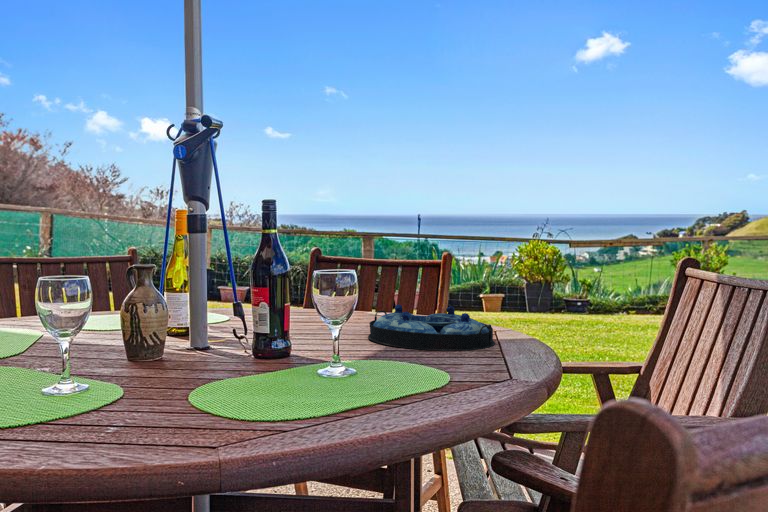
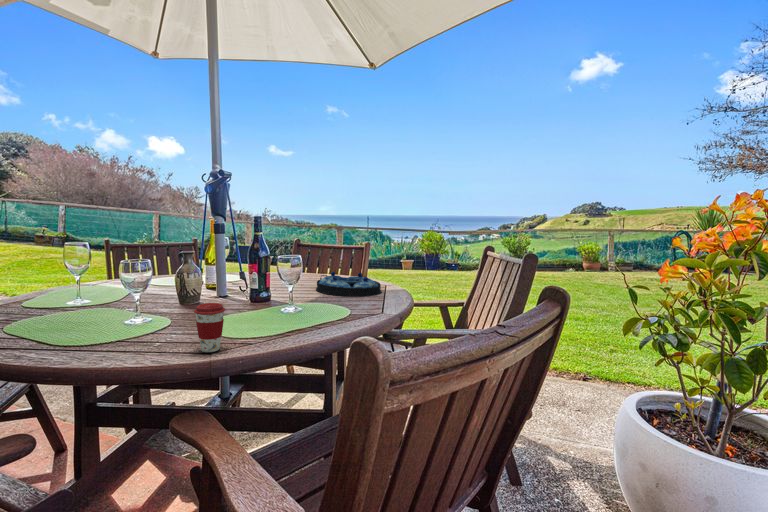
coffee cup: none [185,351,239,443] -> present [194,303,225,352]

